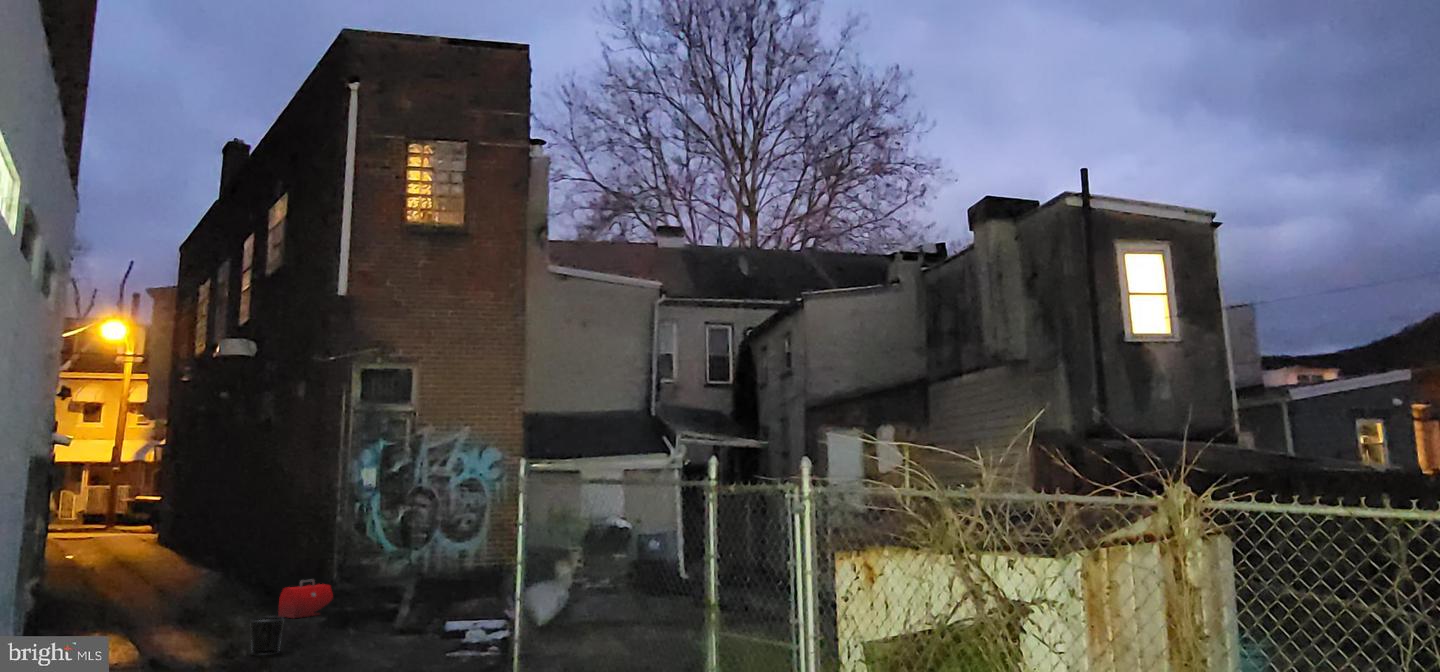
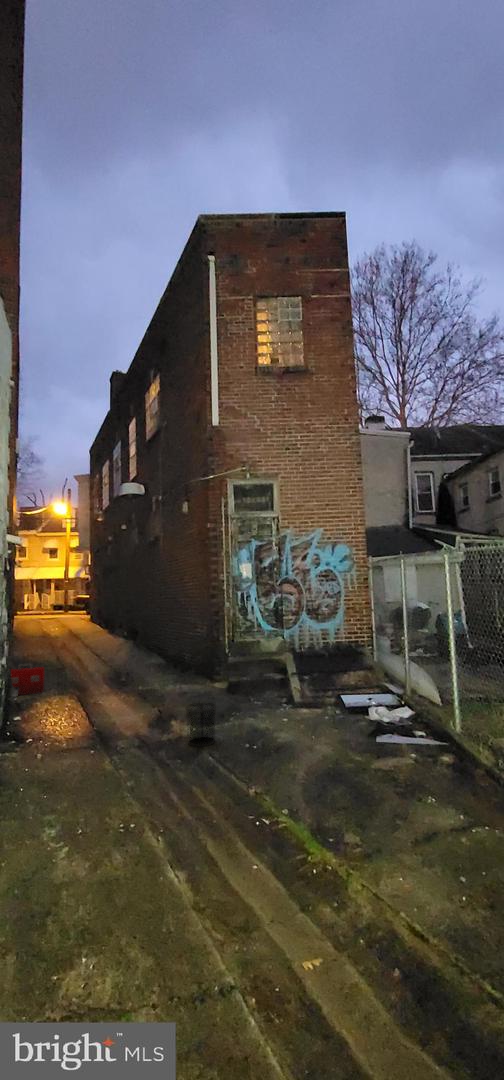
toolbox: present [278,580,333,618] -> present [11,663,45,695]

